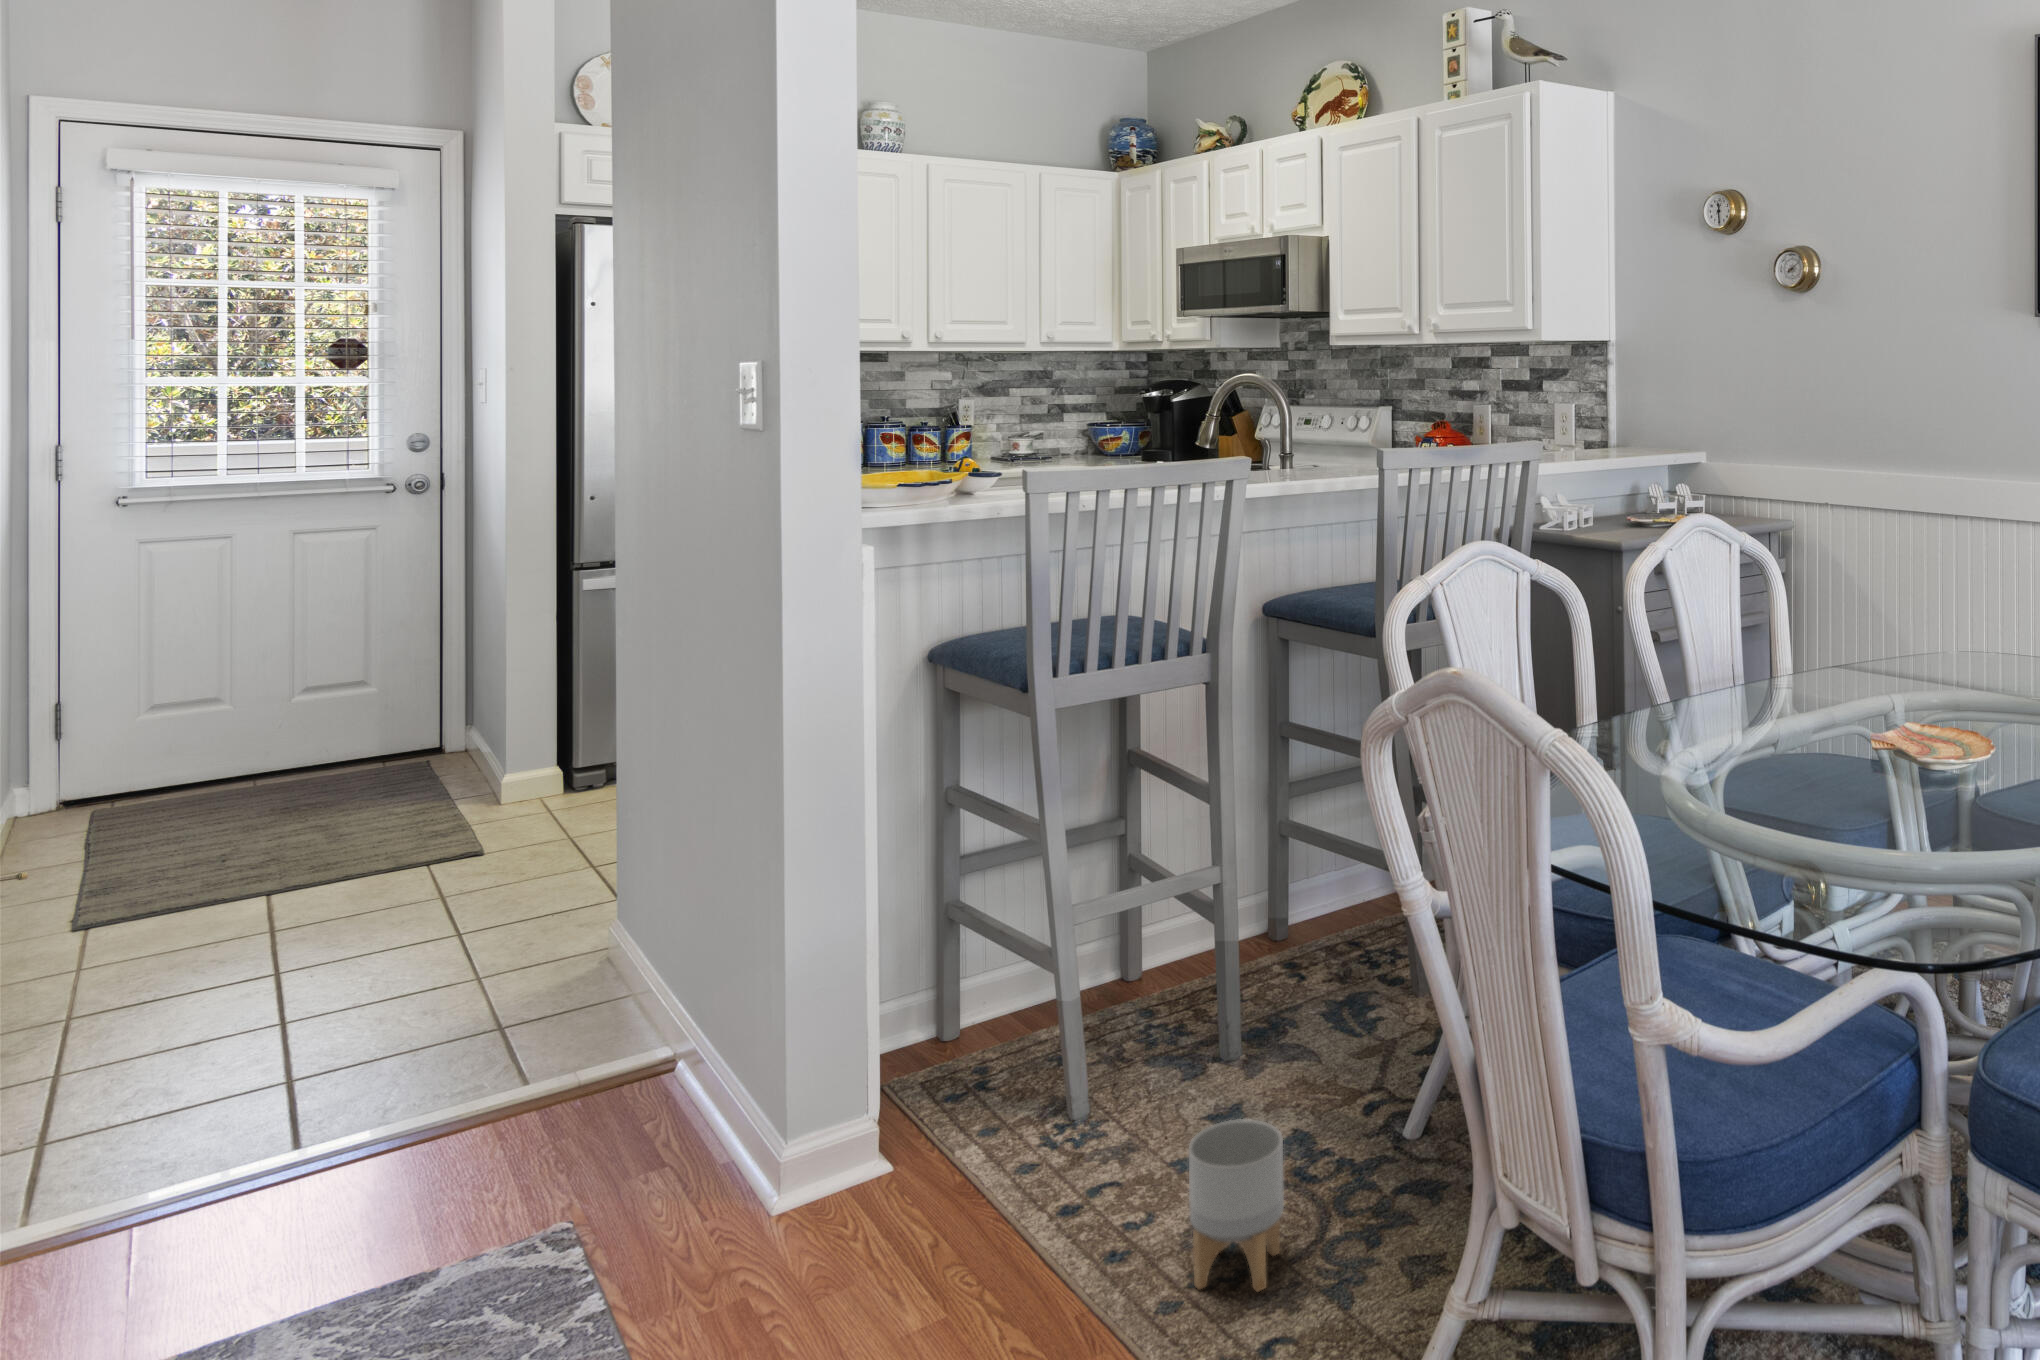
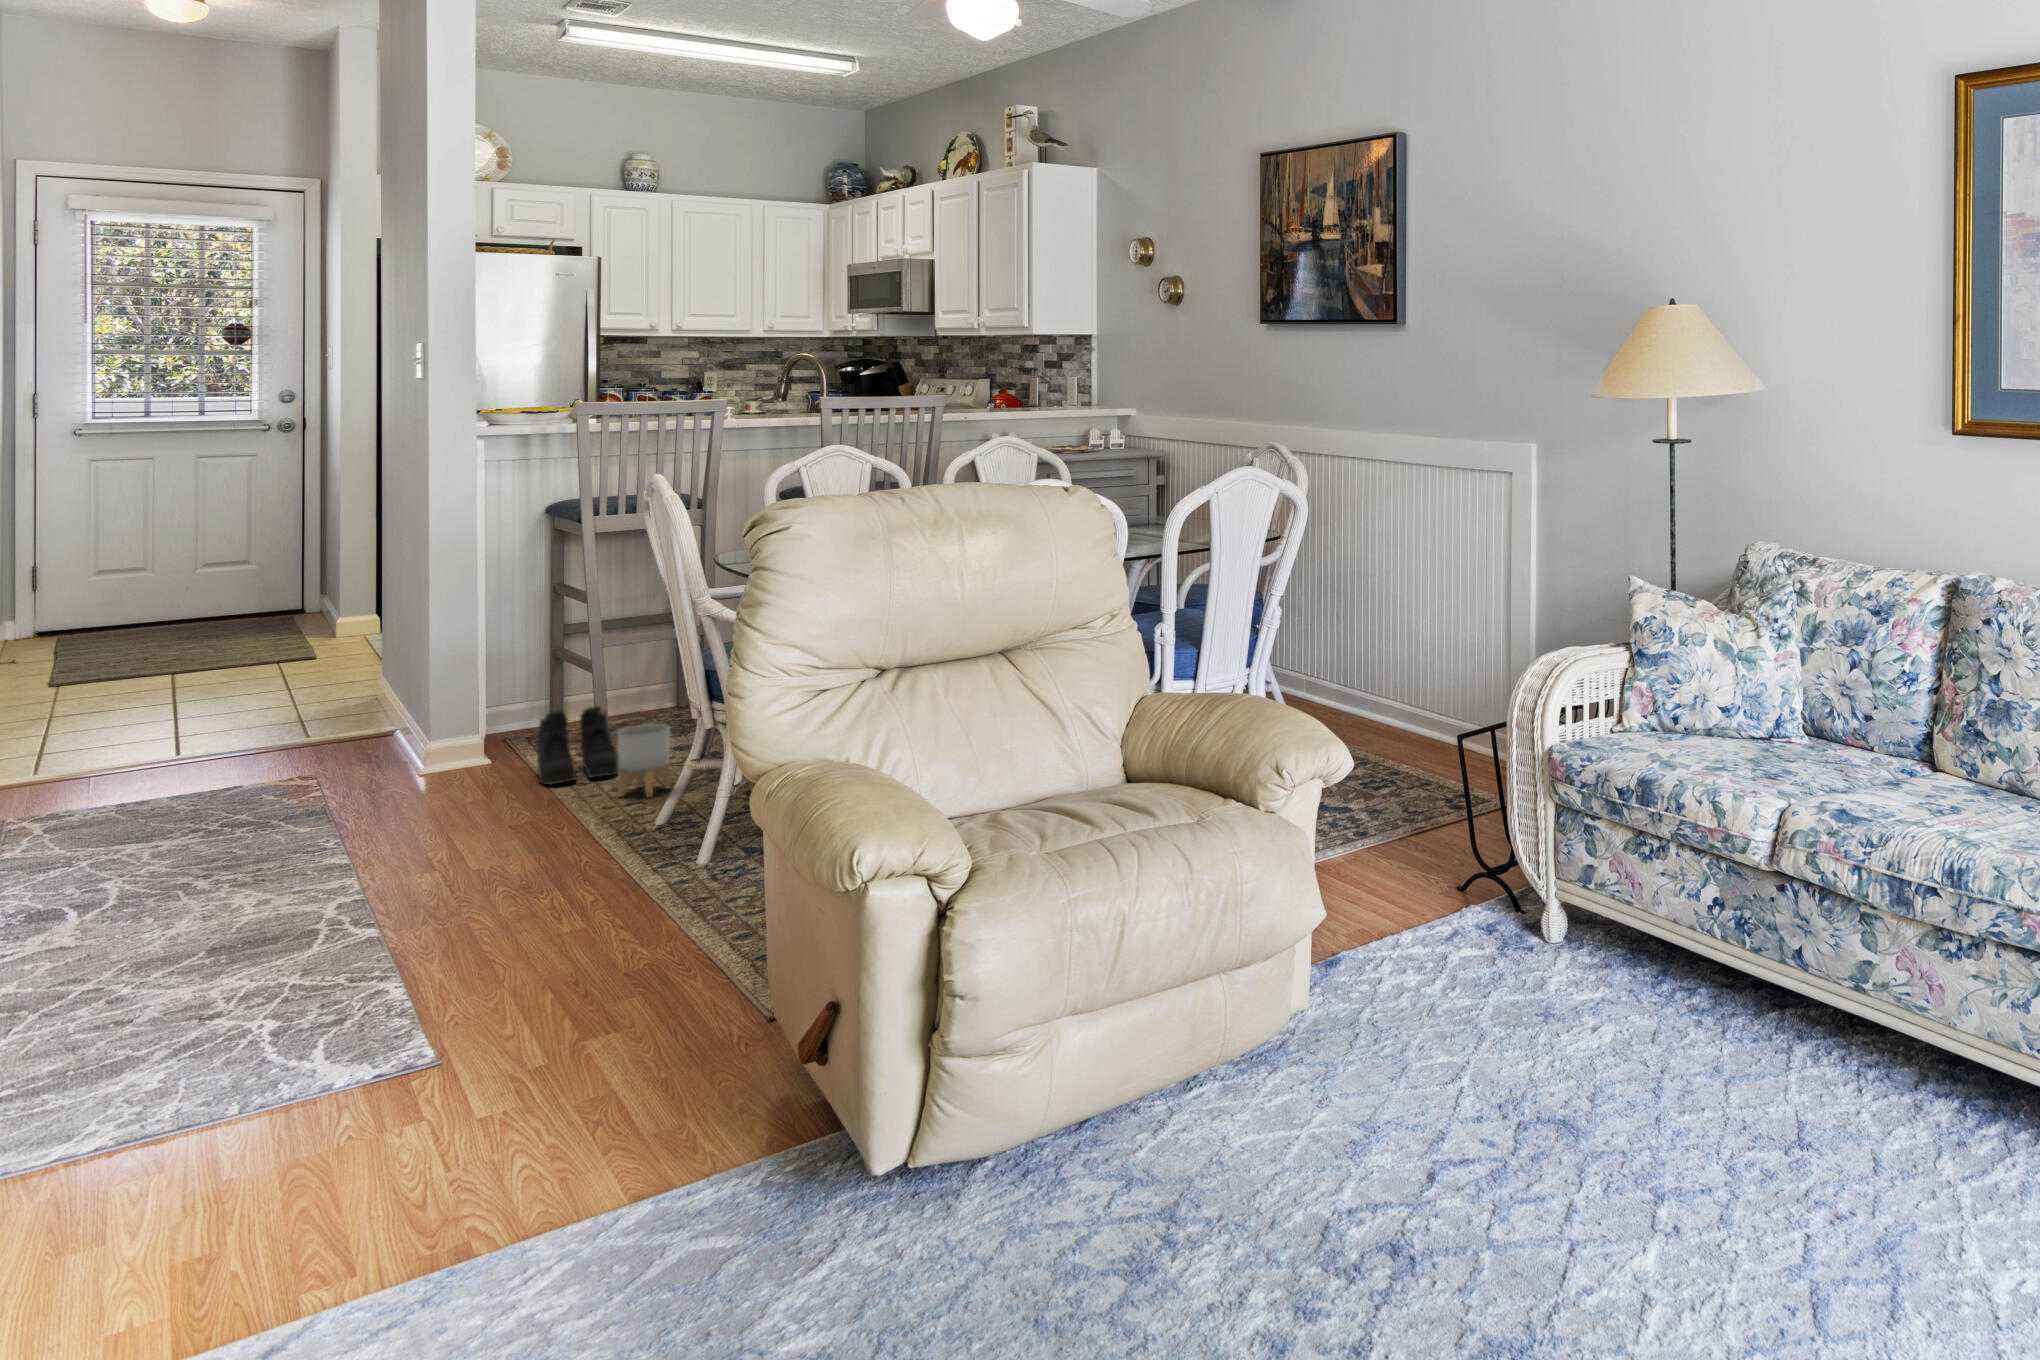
boots: none [987,1055,1147,1245] -> present [537,706,618,785]

